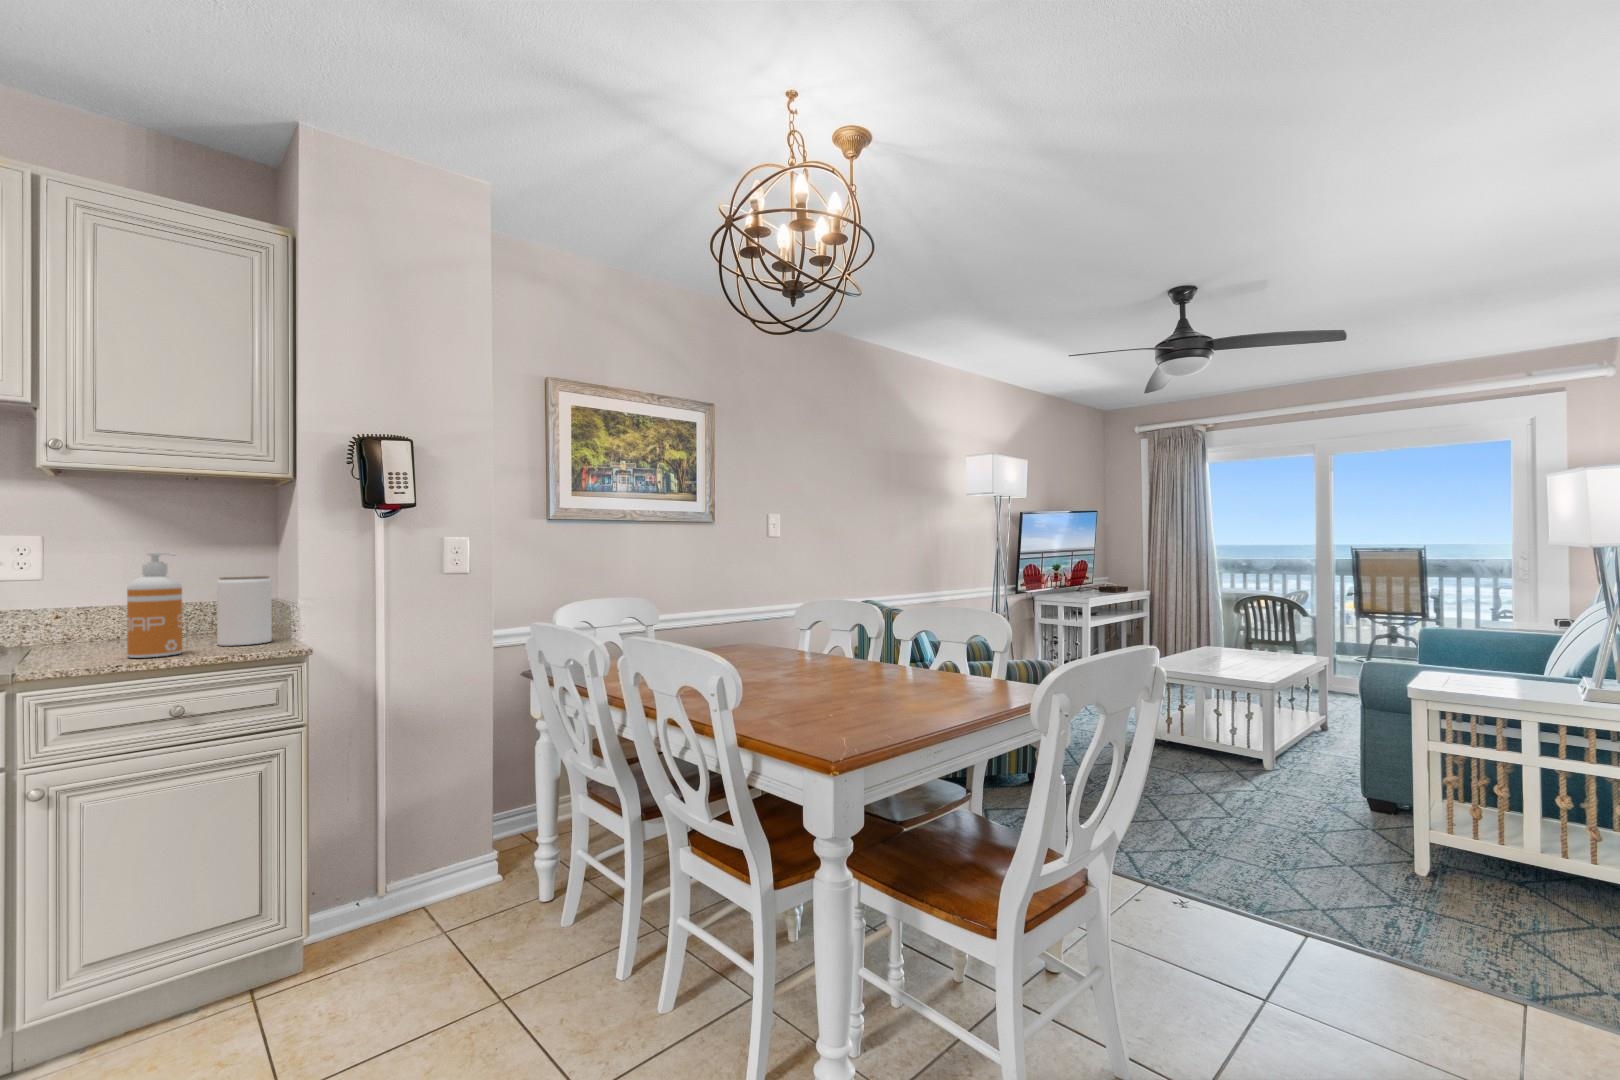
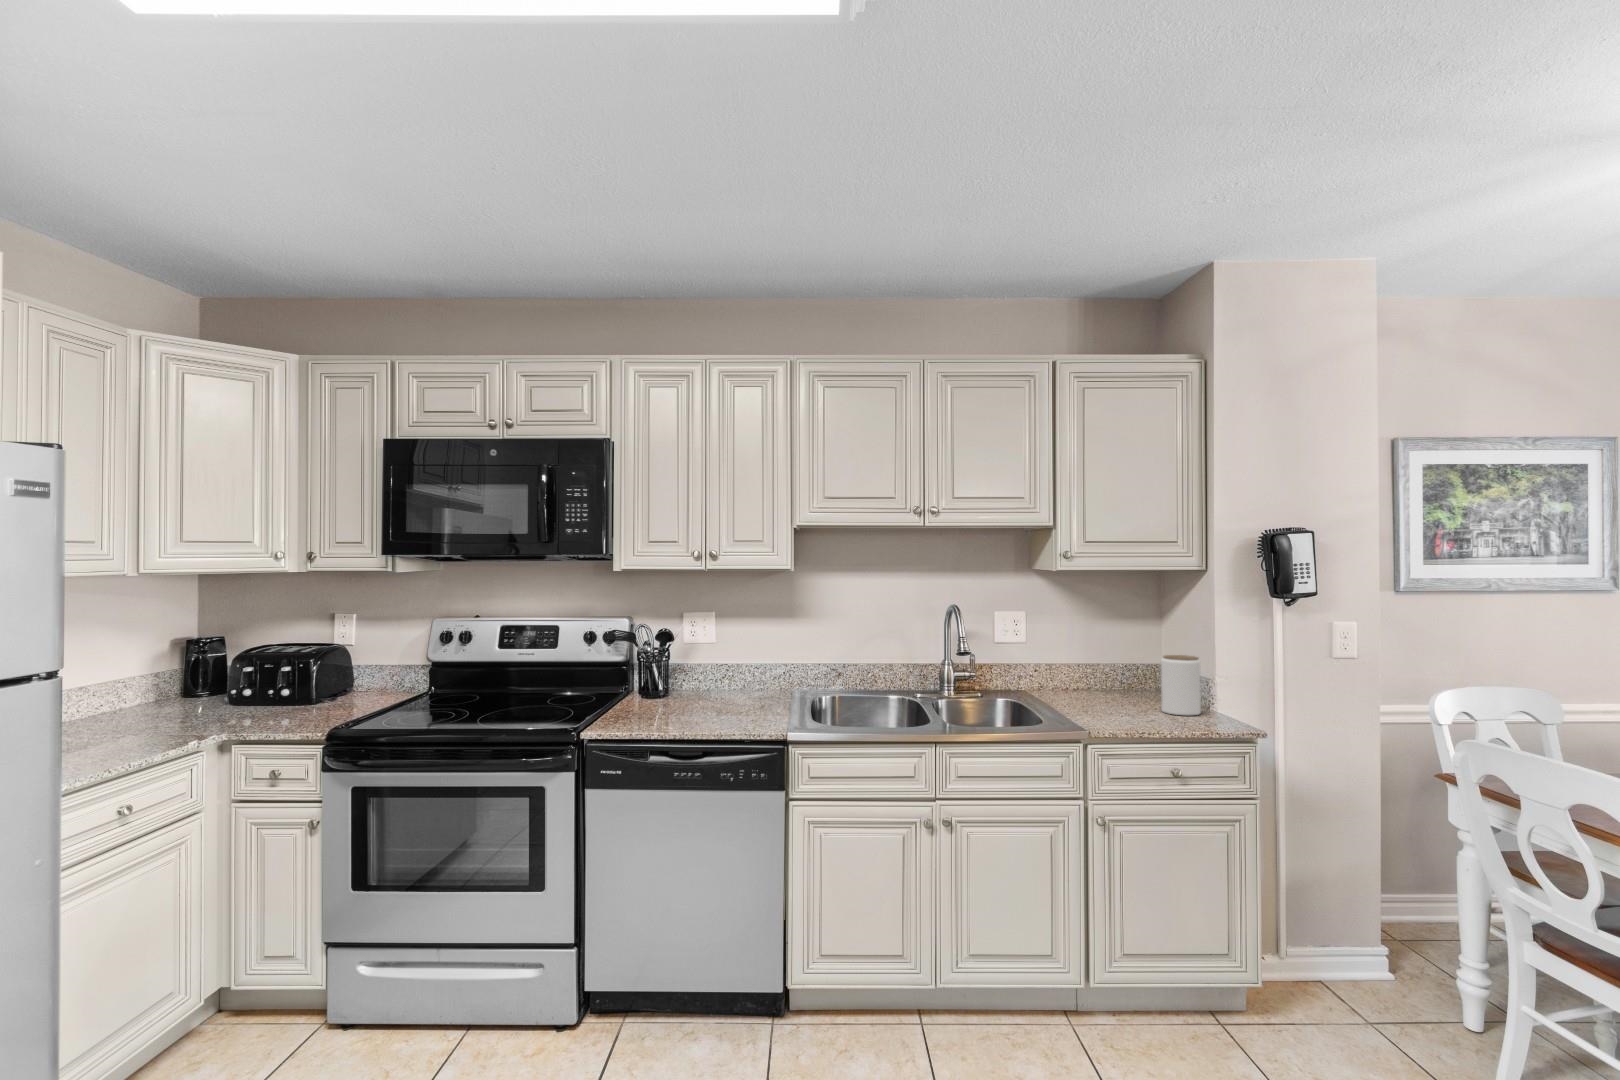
soap dispenser: present [127,553,182,658] -> none [1124,640,1158,723]

